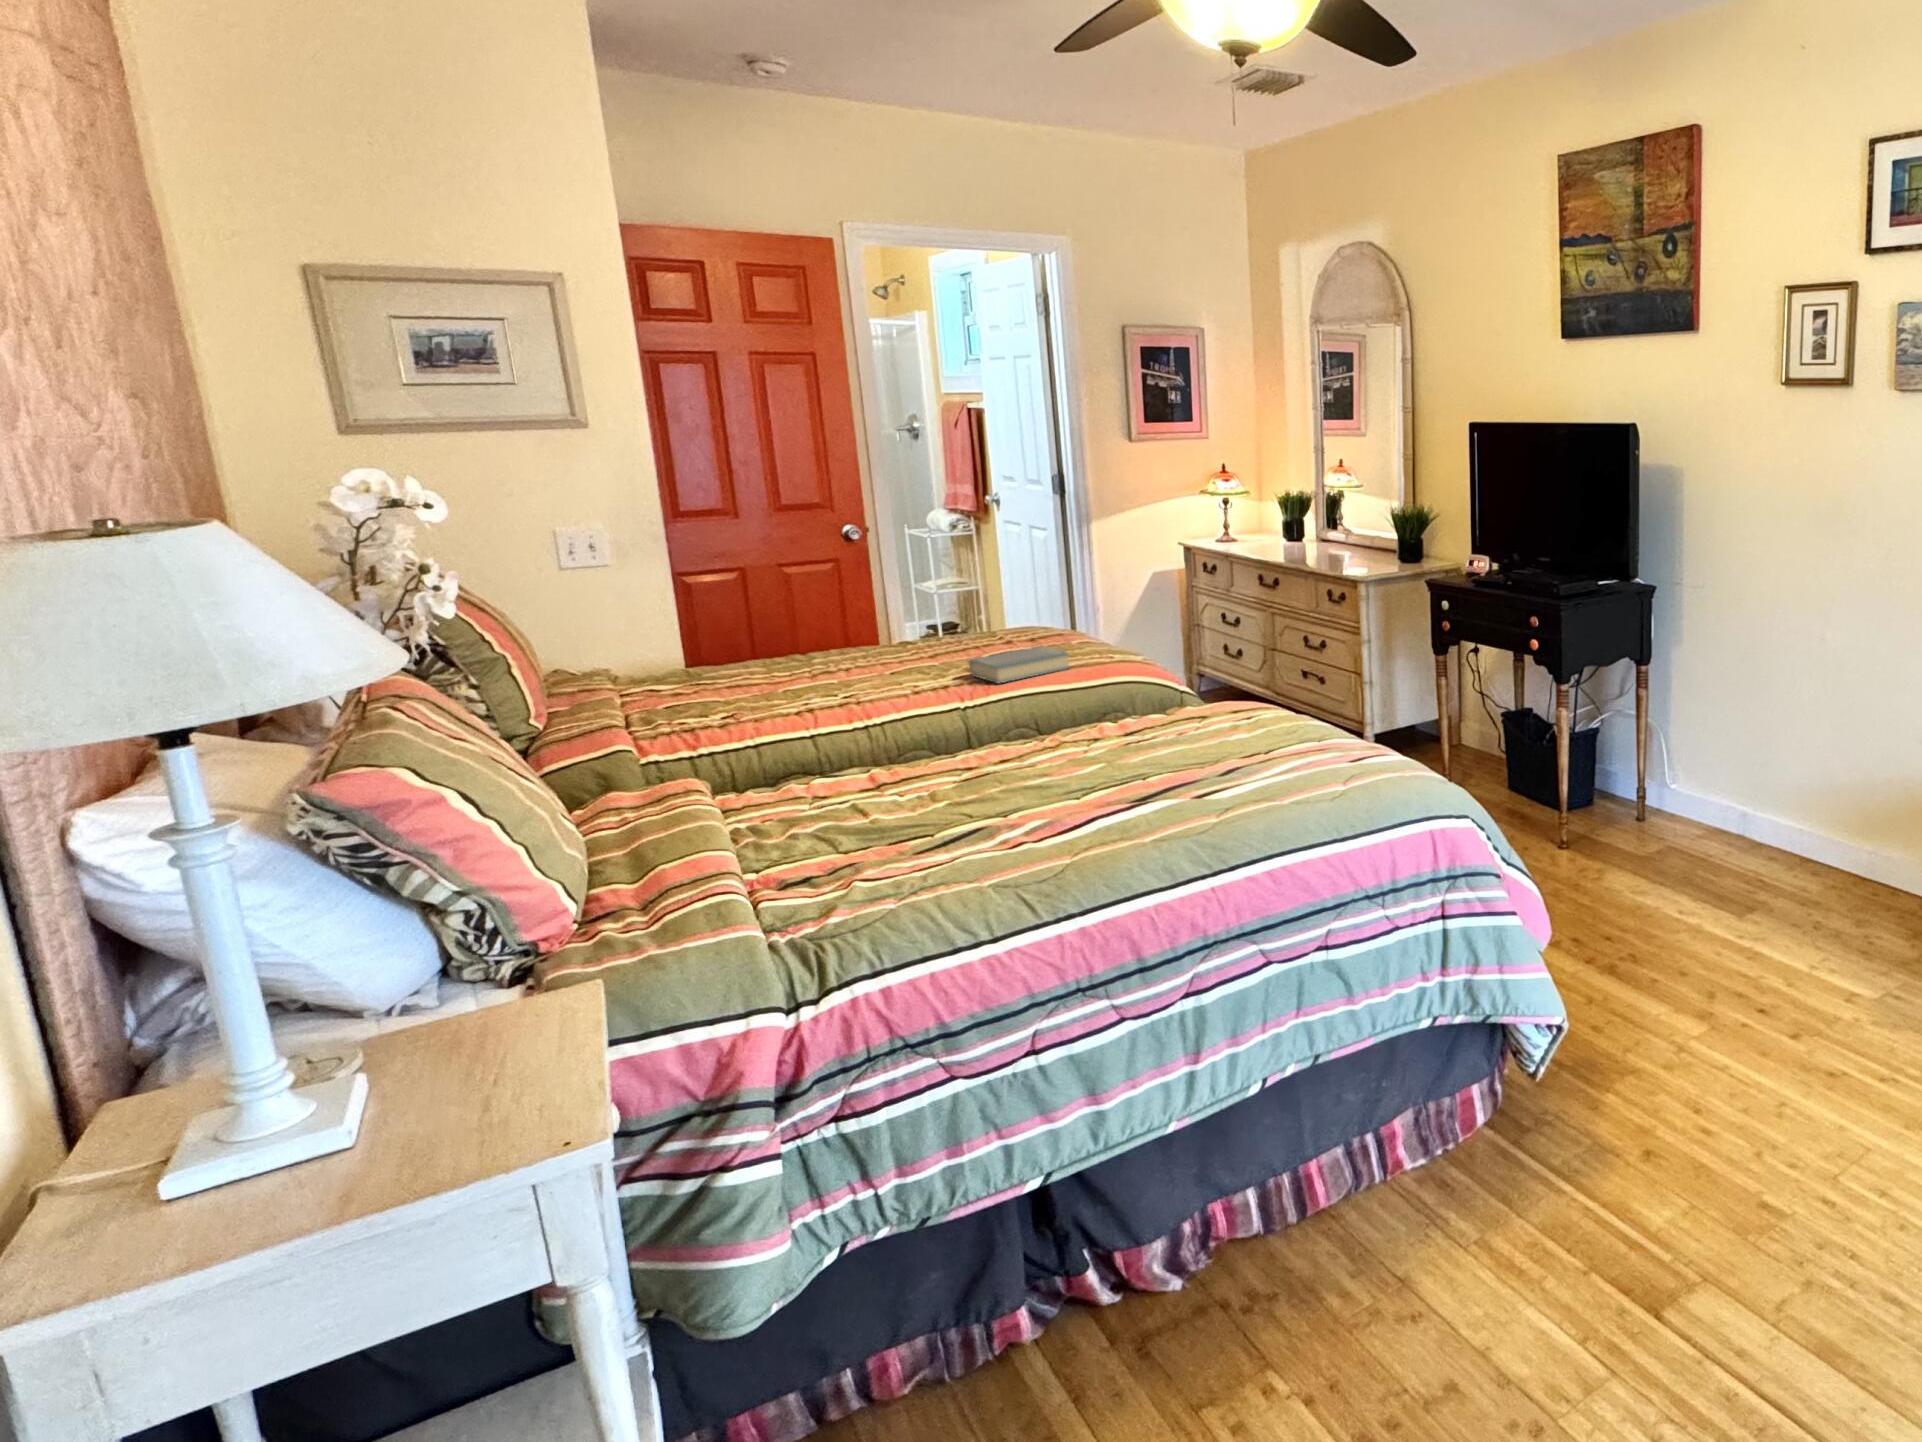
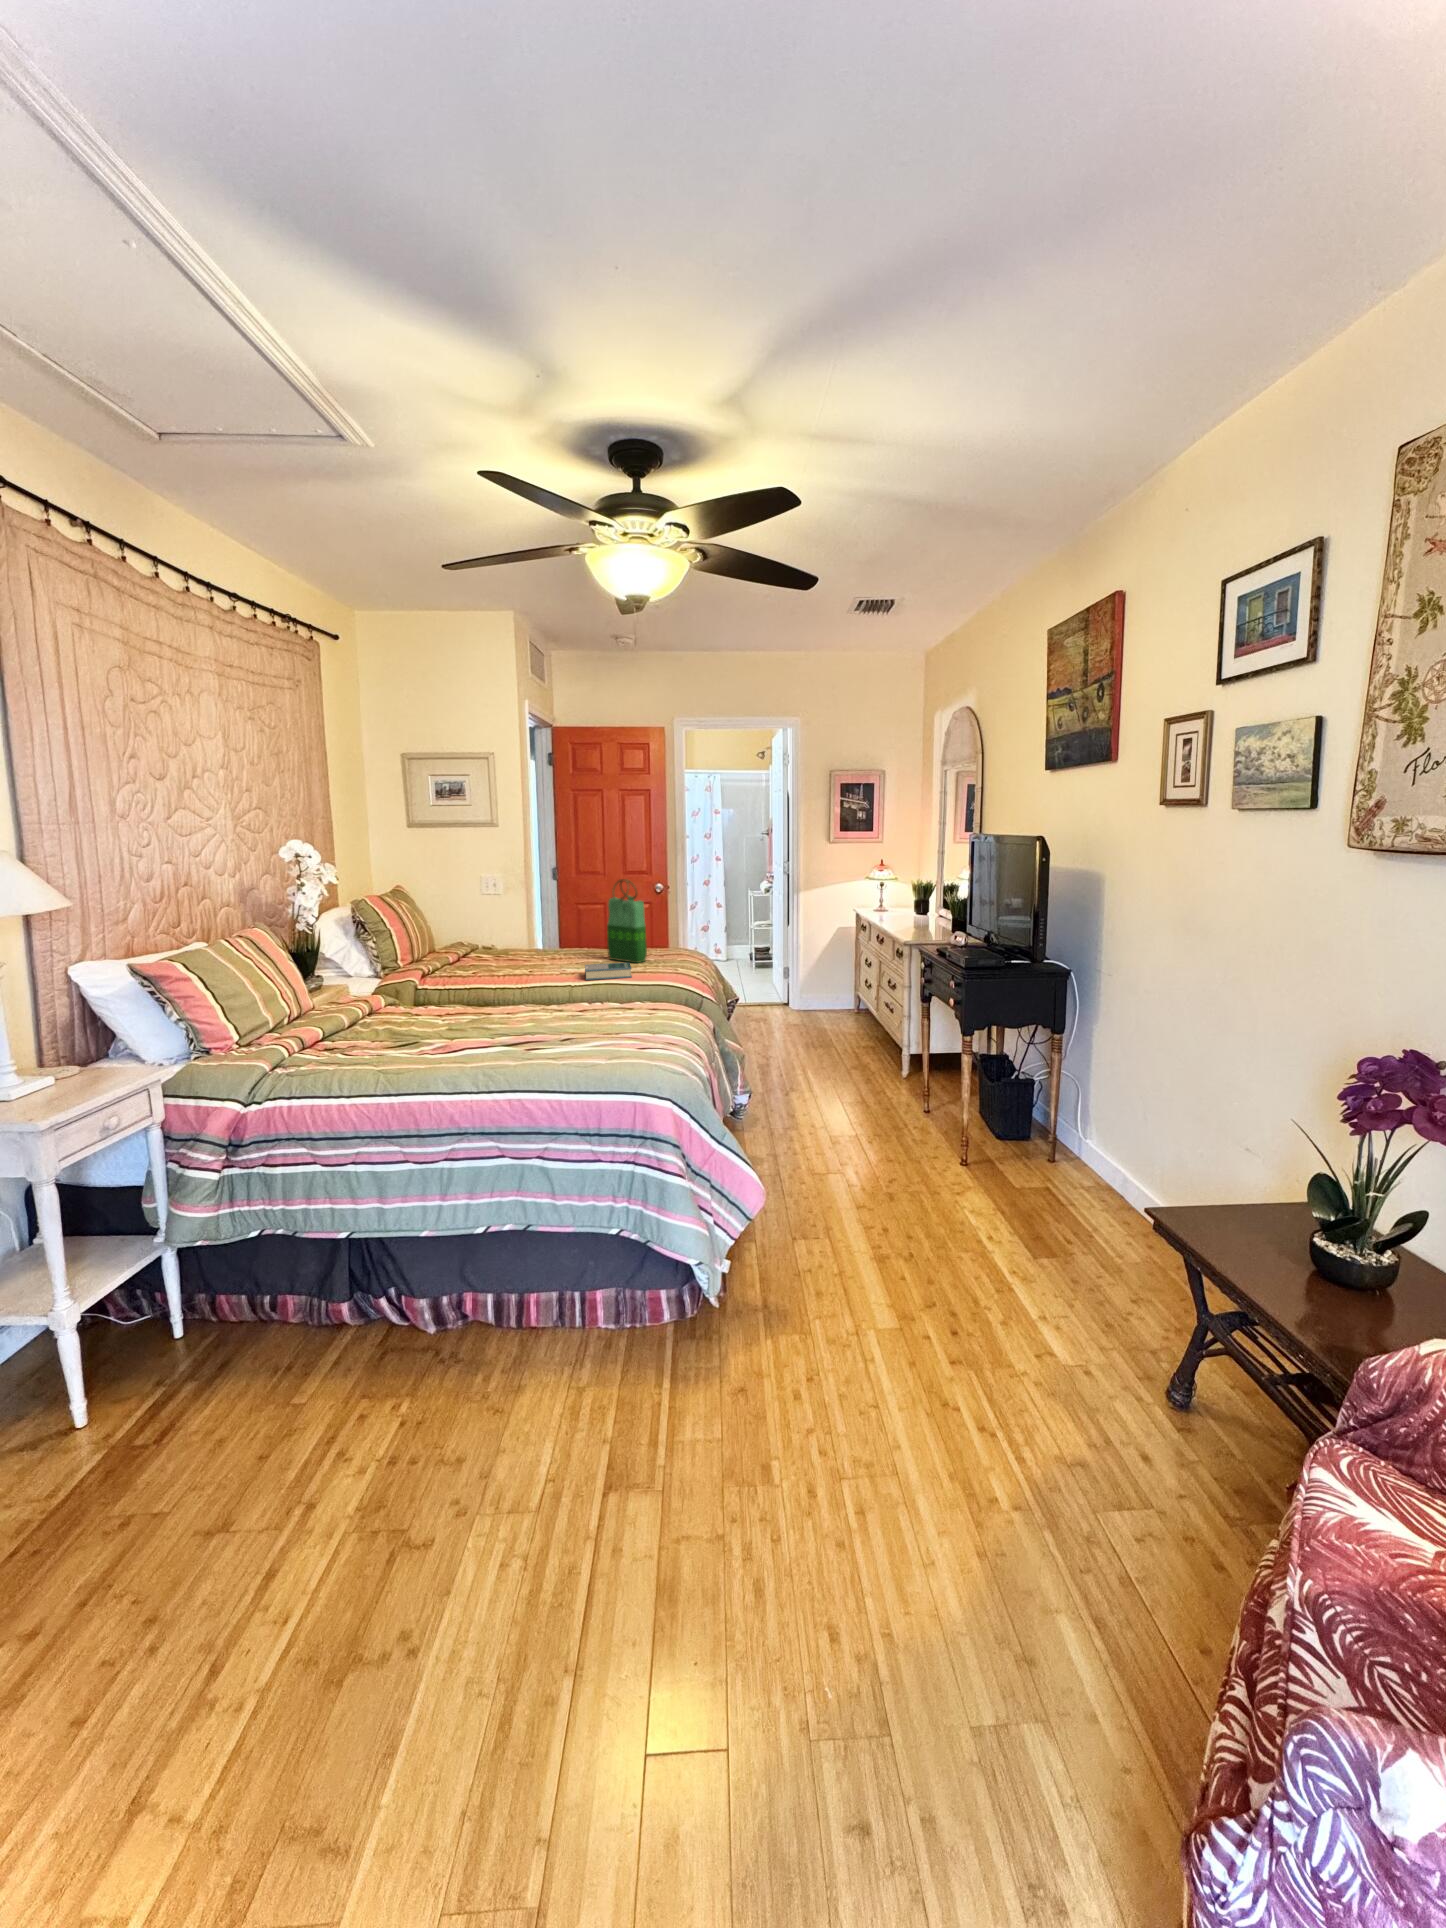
tote bag: none [940,506,1030,649] -> present [607,879,647,963]

